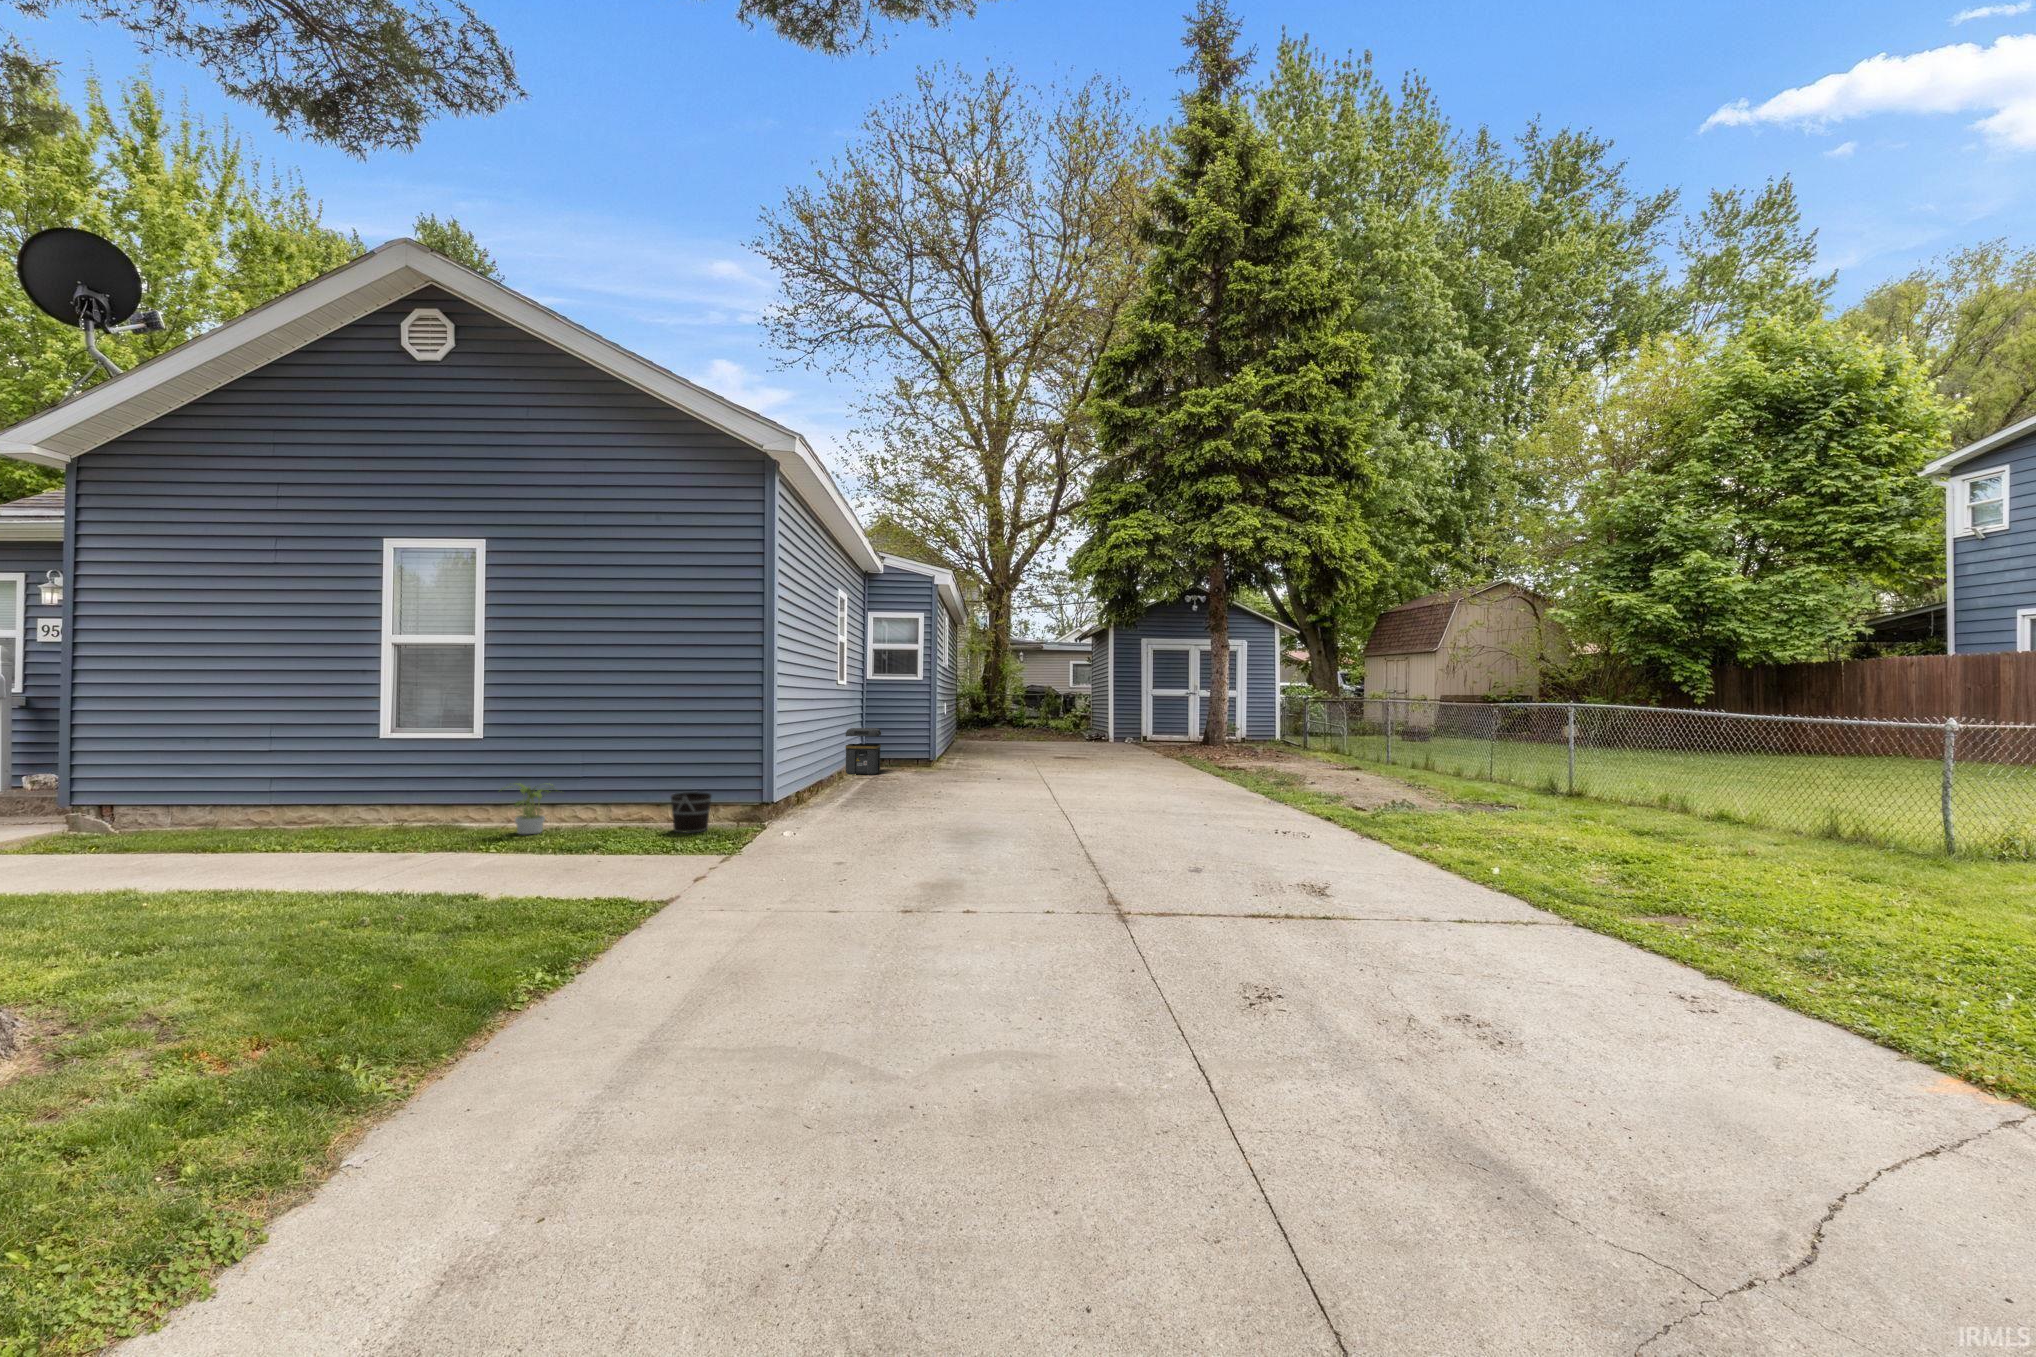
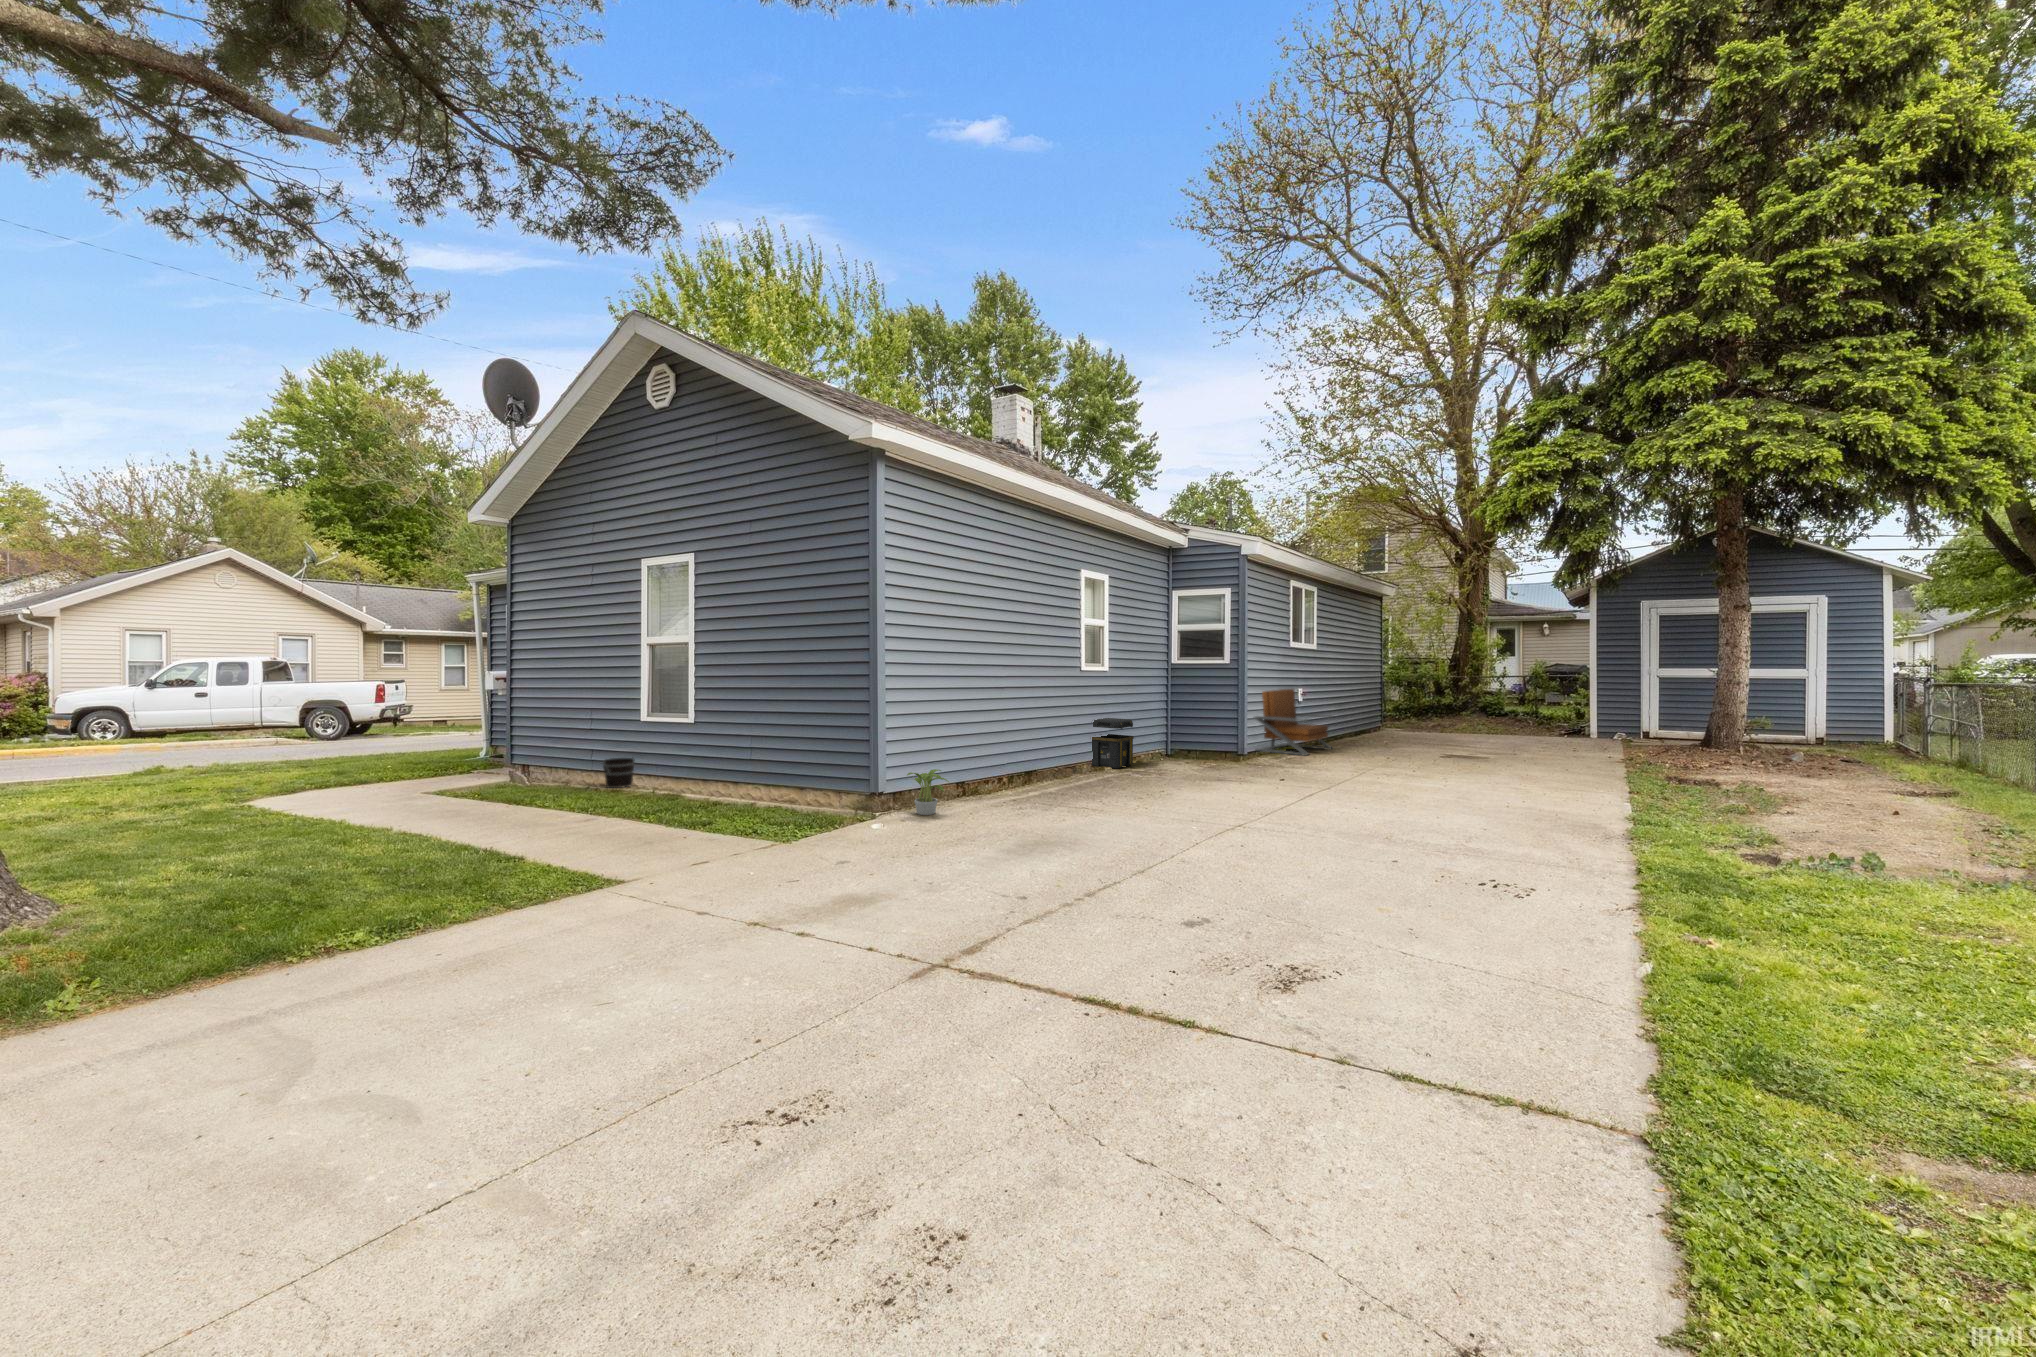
lounge chair: none [940,703,992,758] -> present [1254,689,1332,755]
potted plant: present [501,783,557,834] -> present [907,769,949,815]
bucket: present [671,791,711,832] -> present [603,757,635,788]

